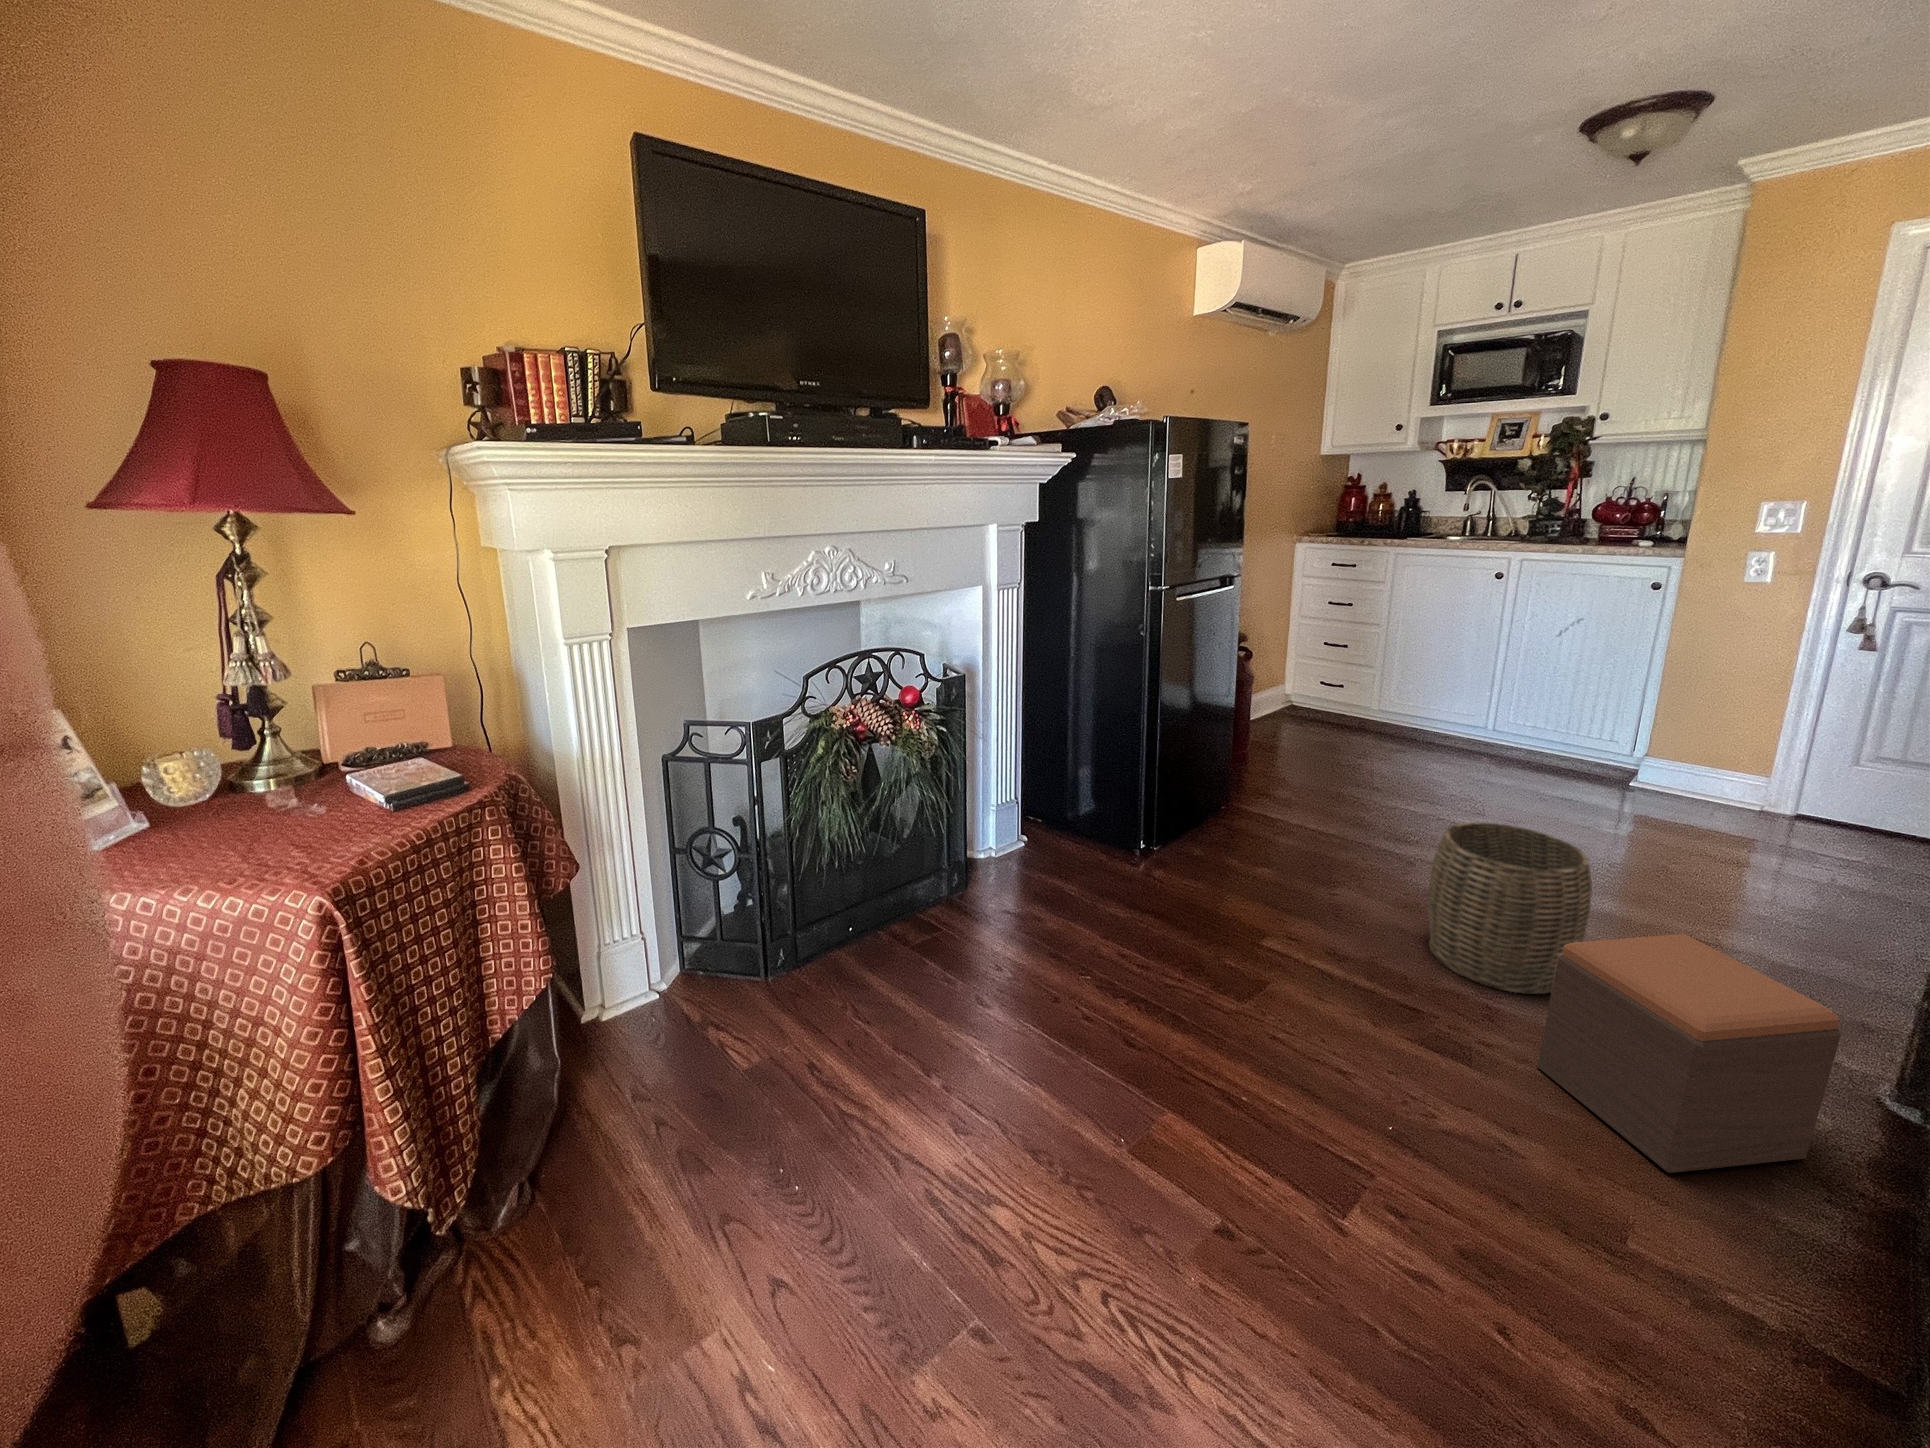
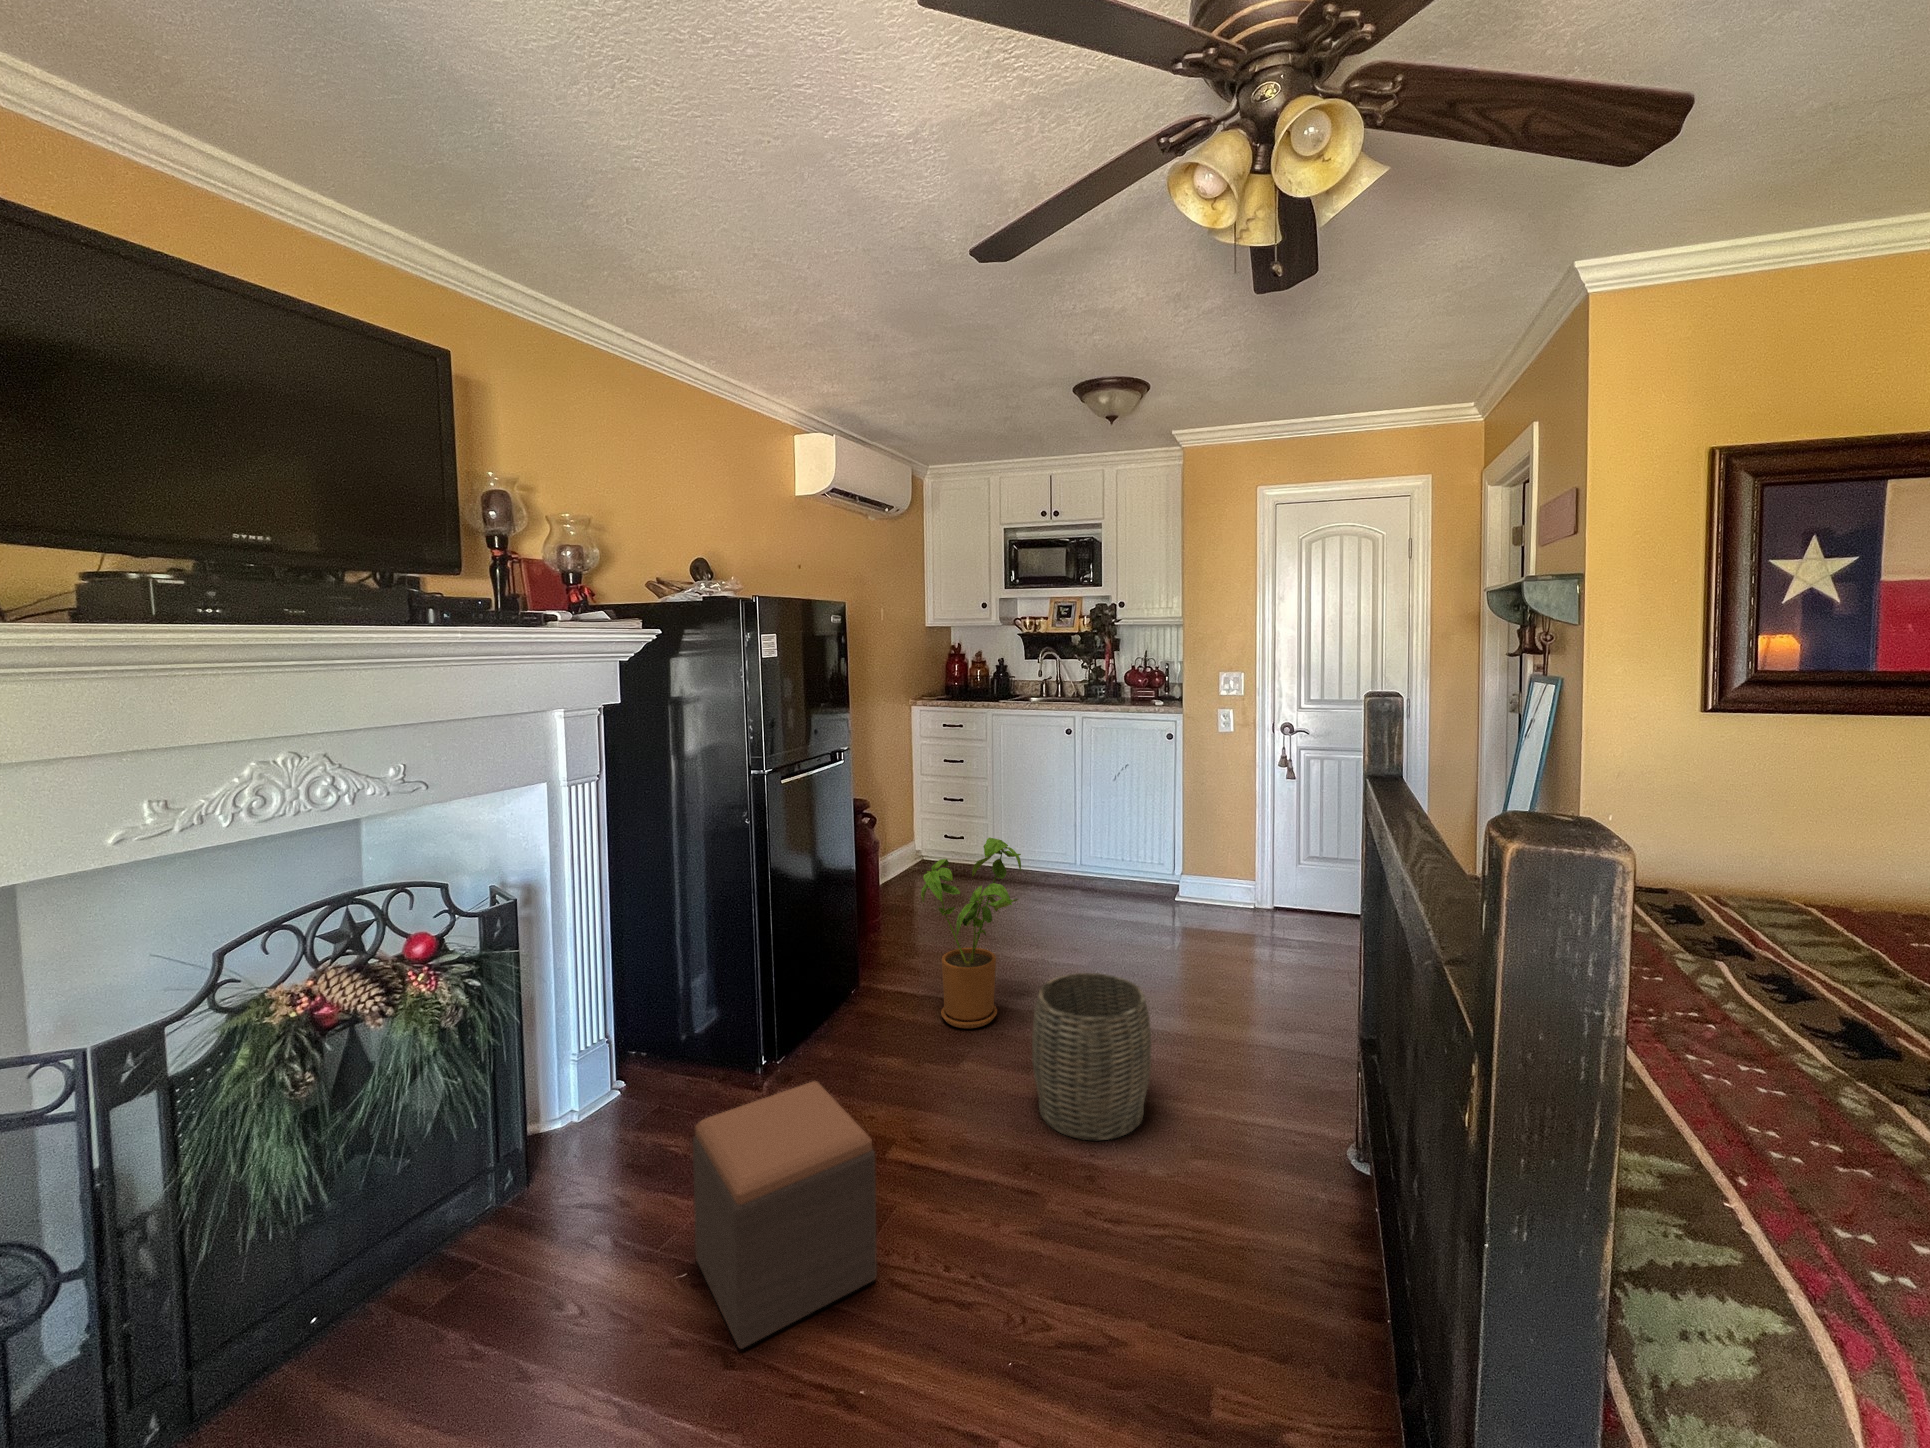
house plant: none [1306,674,1430,860] -> present [921,838,1021,1028]
footstool: present [1538,934,1841,1173] -> present [693,1081,877,1349]

